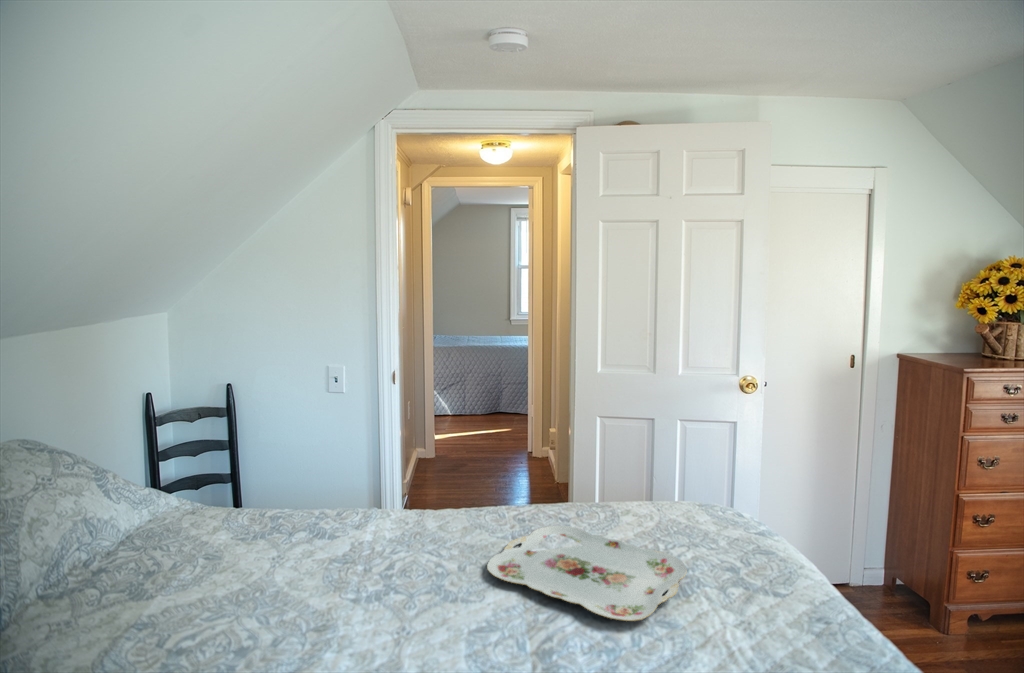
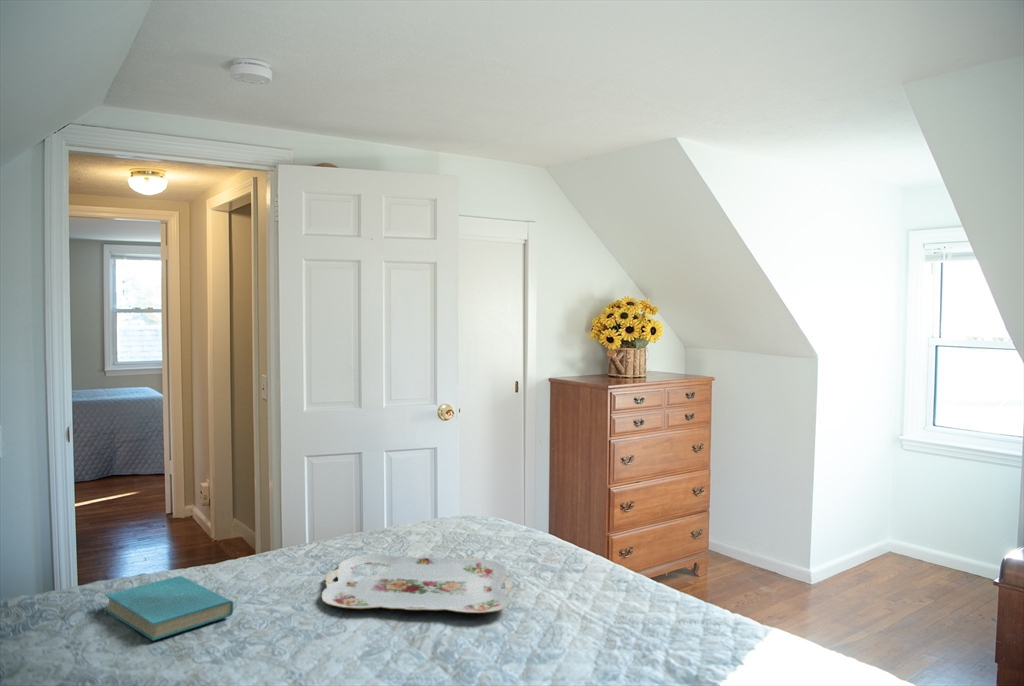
book: none [341,516,413,569] -> present [105,576,234,640]

